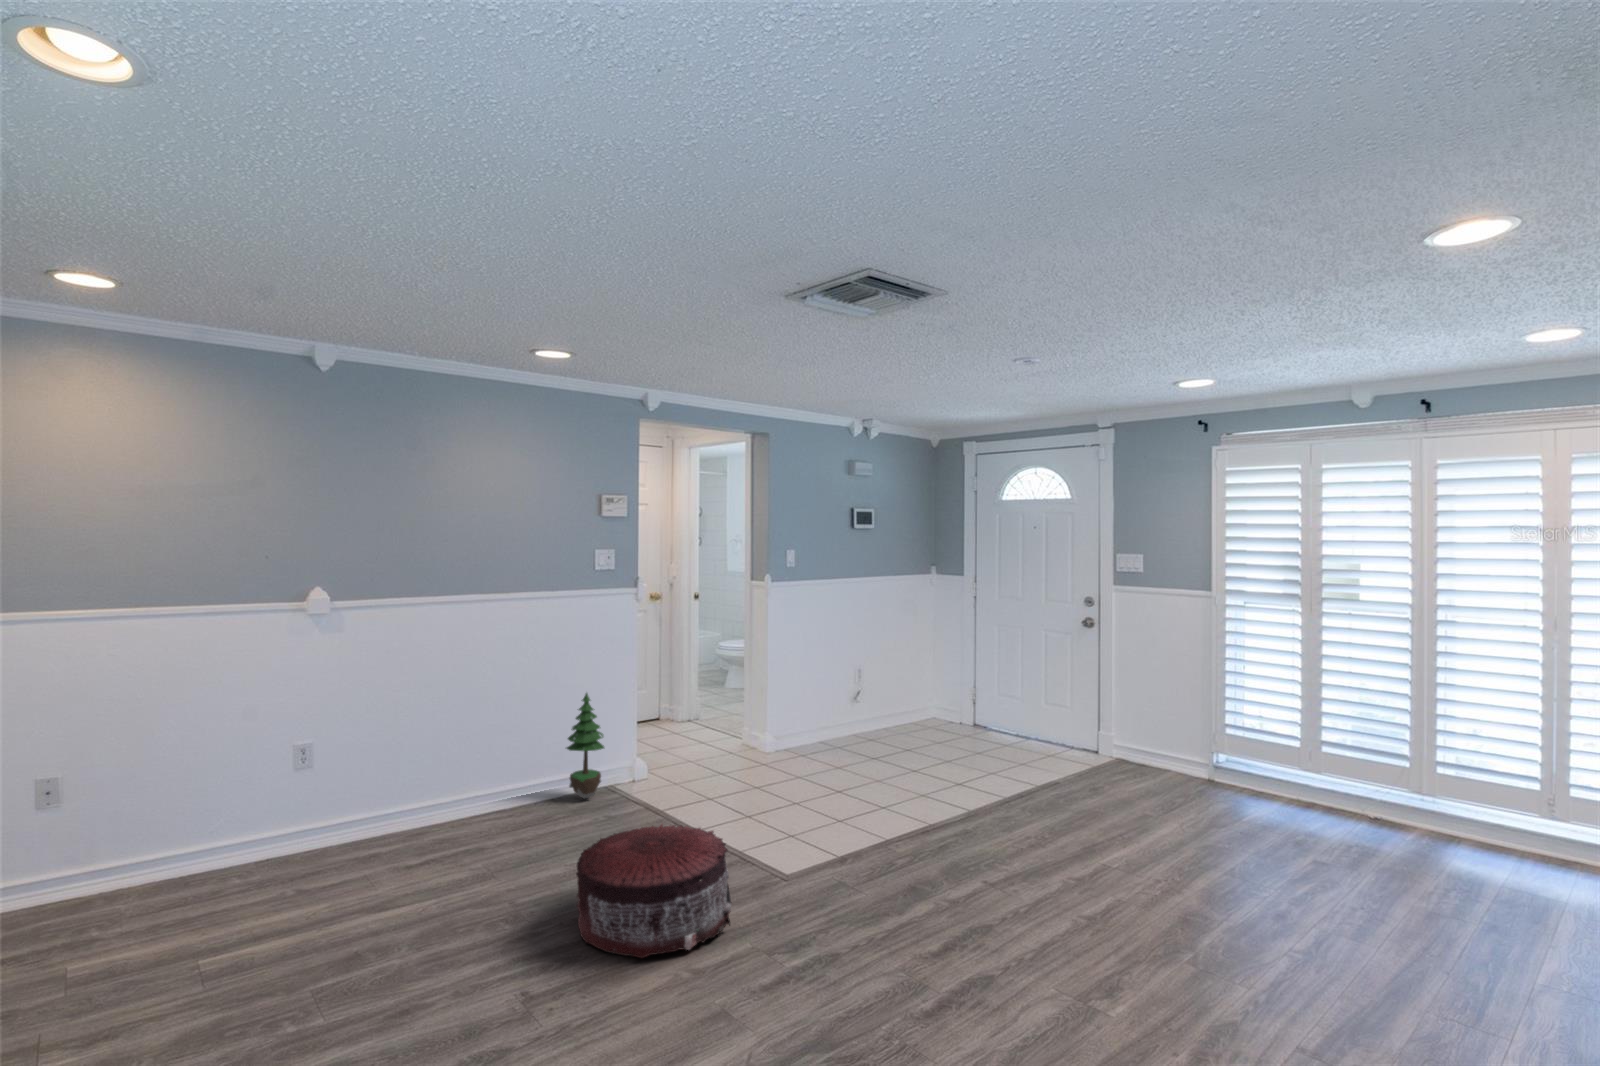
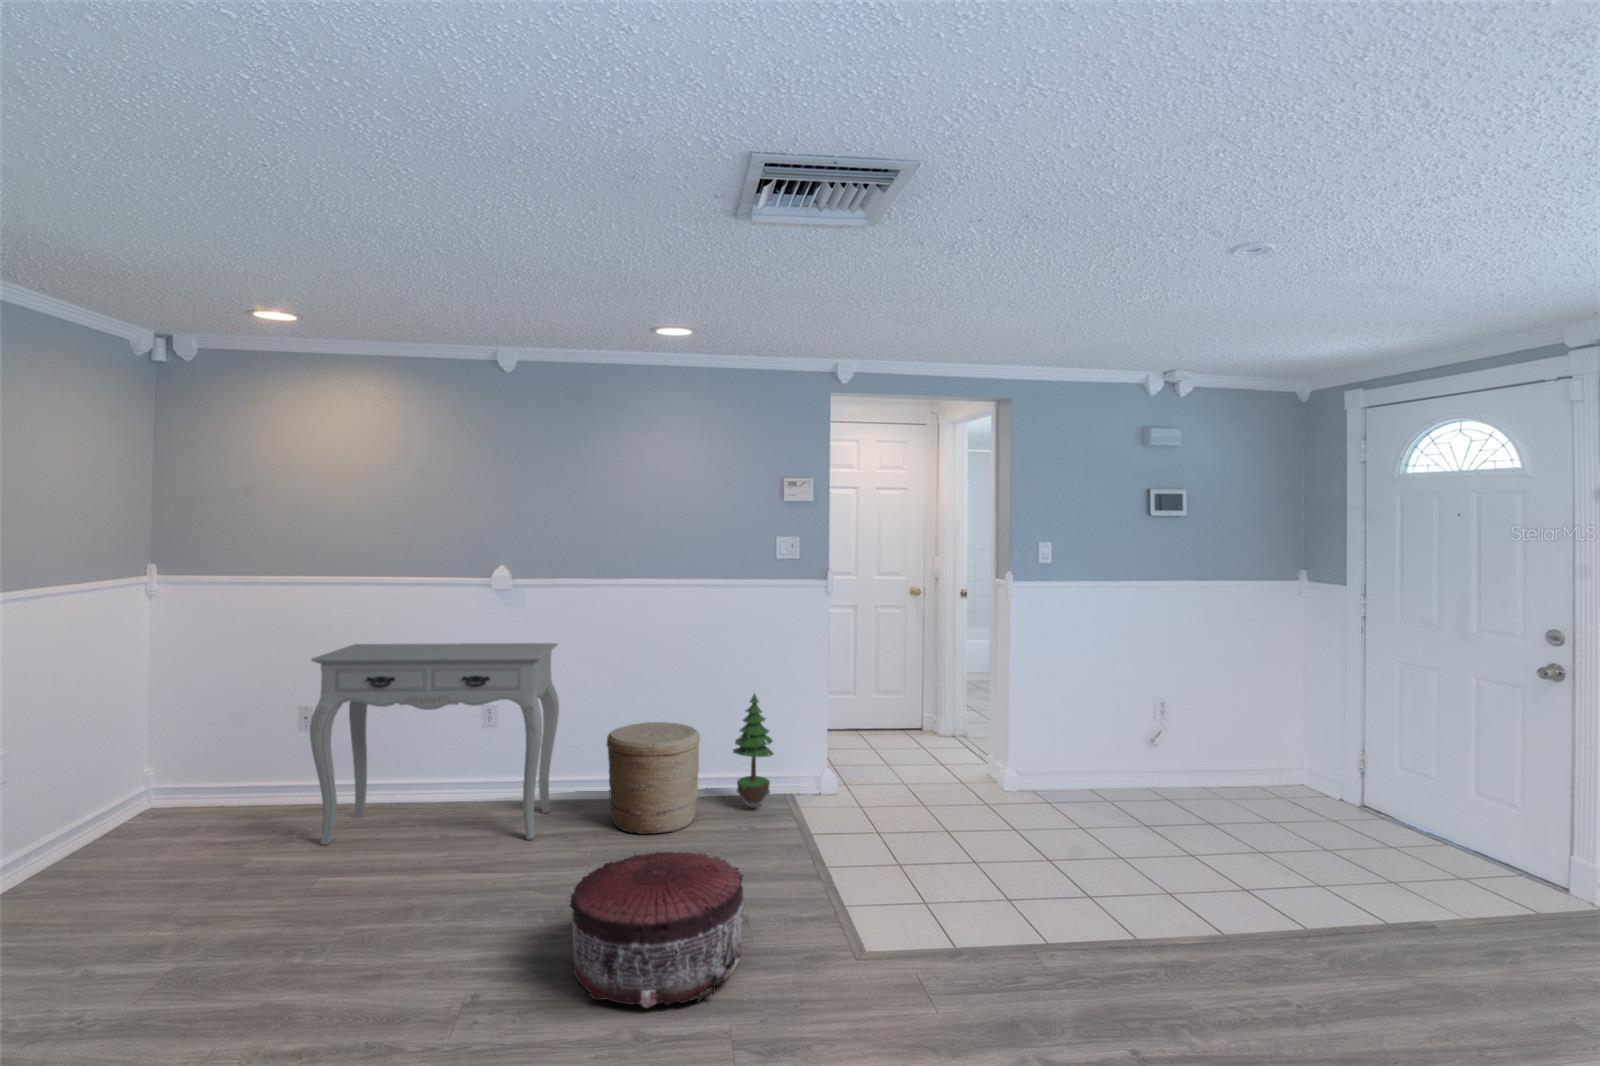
console table: none [106,663,411,935] -> present [310,643,559,845]
woven basket: none [455,731,552,842] -> present [607,722,700,834]

